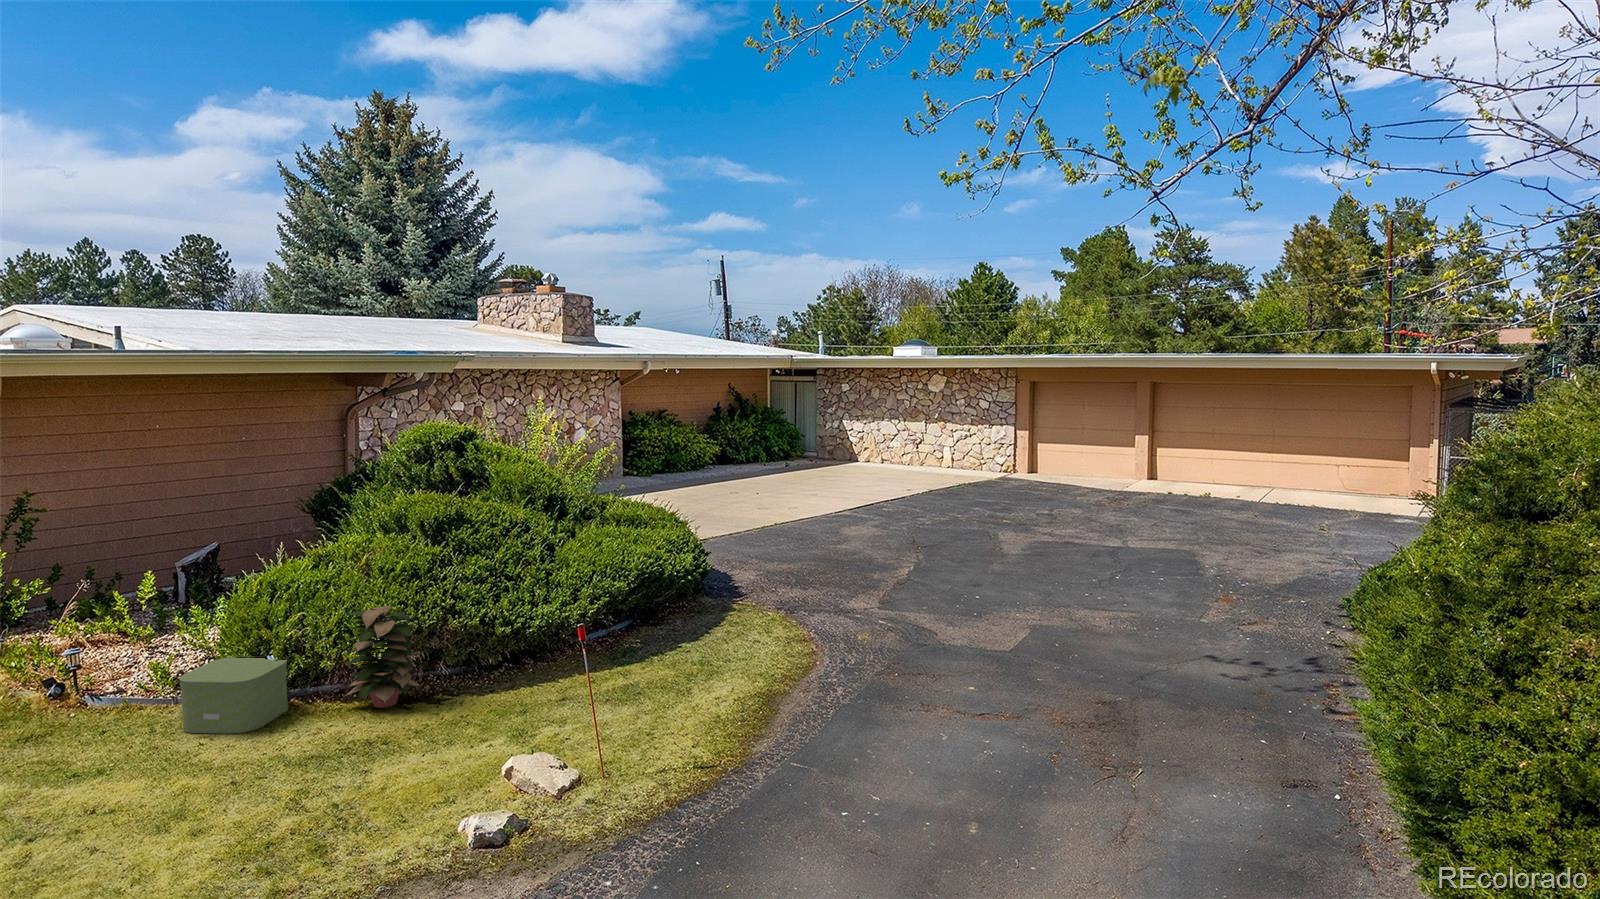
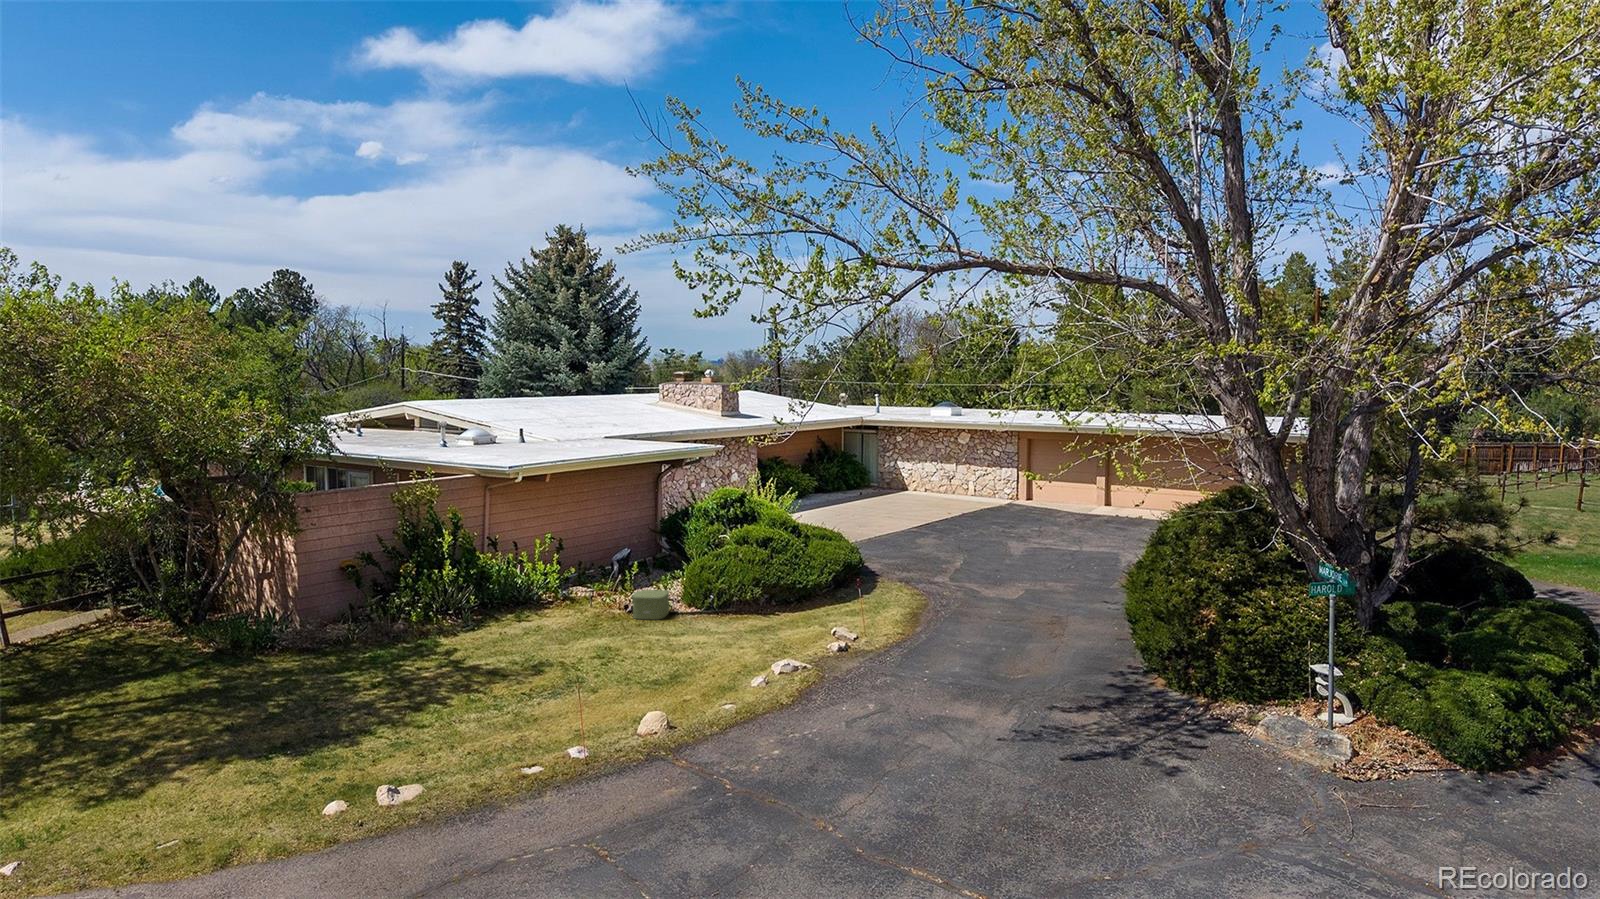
decorative plant: present [345,606,422,708] -> none [693,568,724,612]

